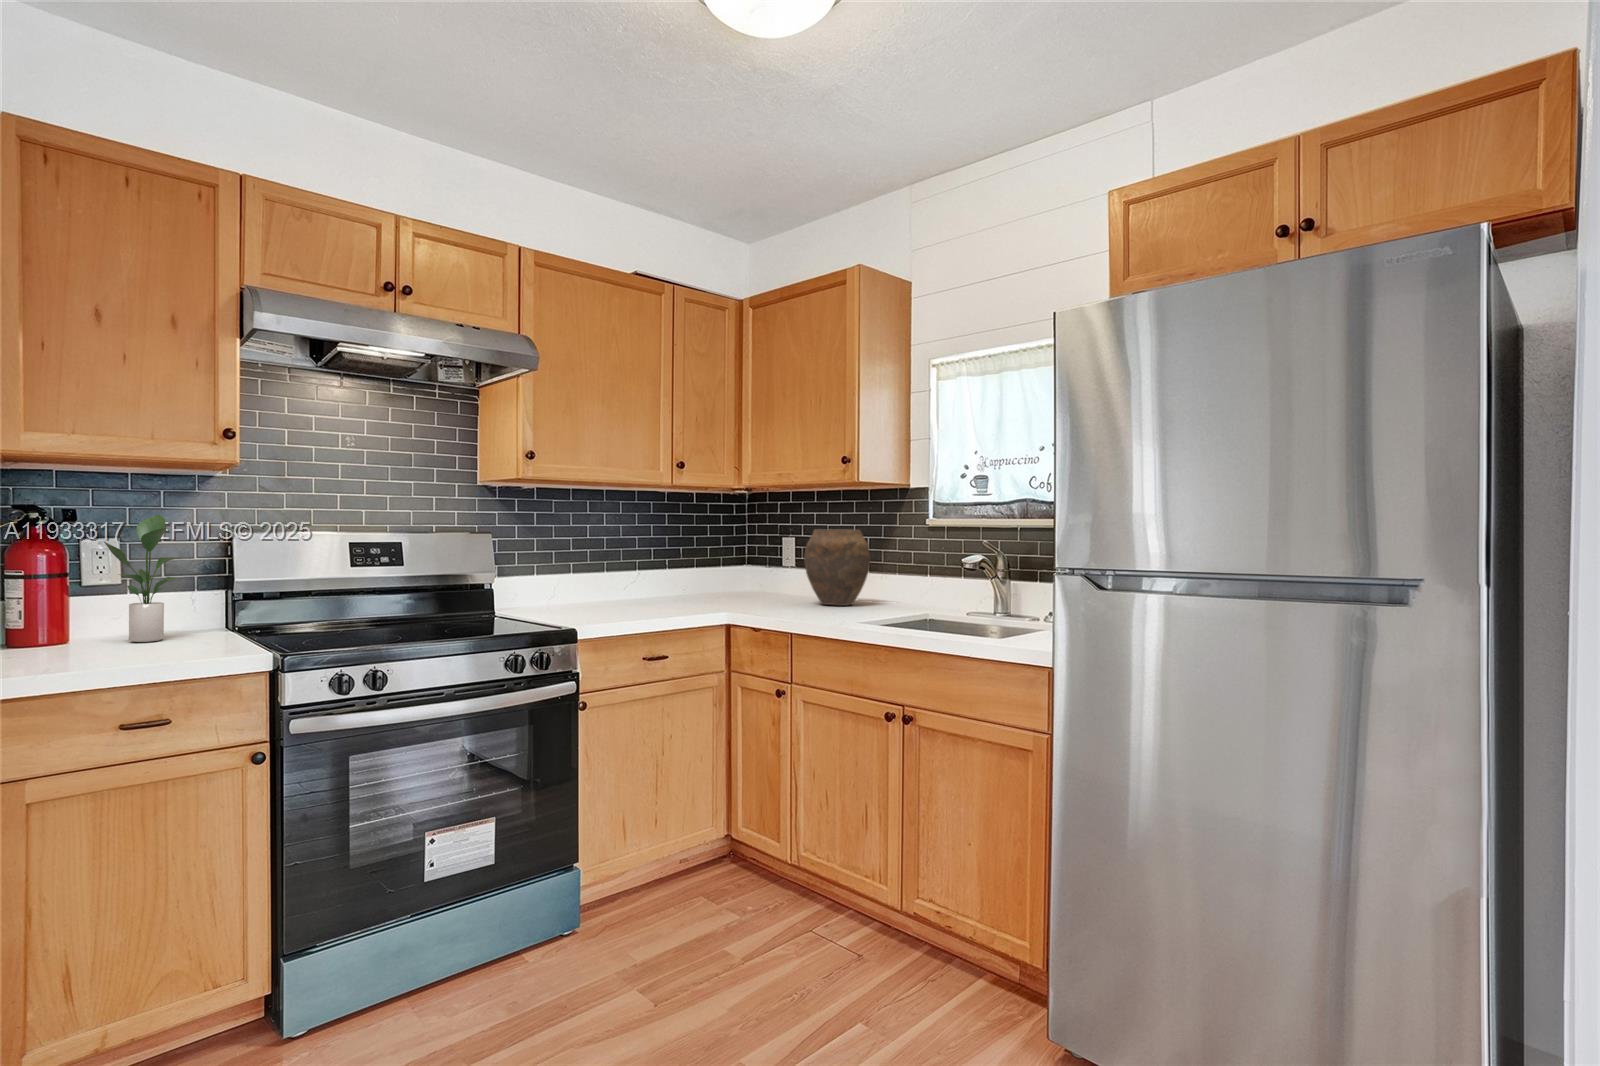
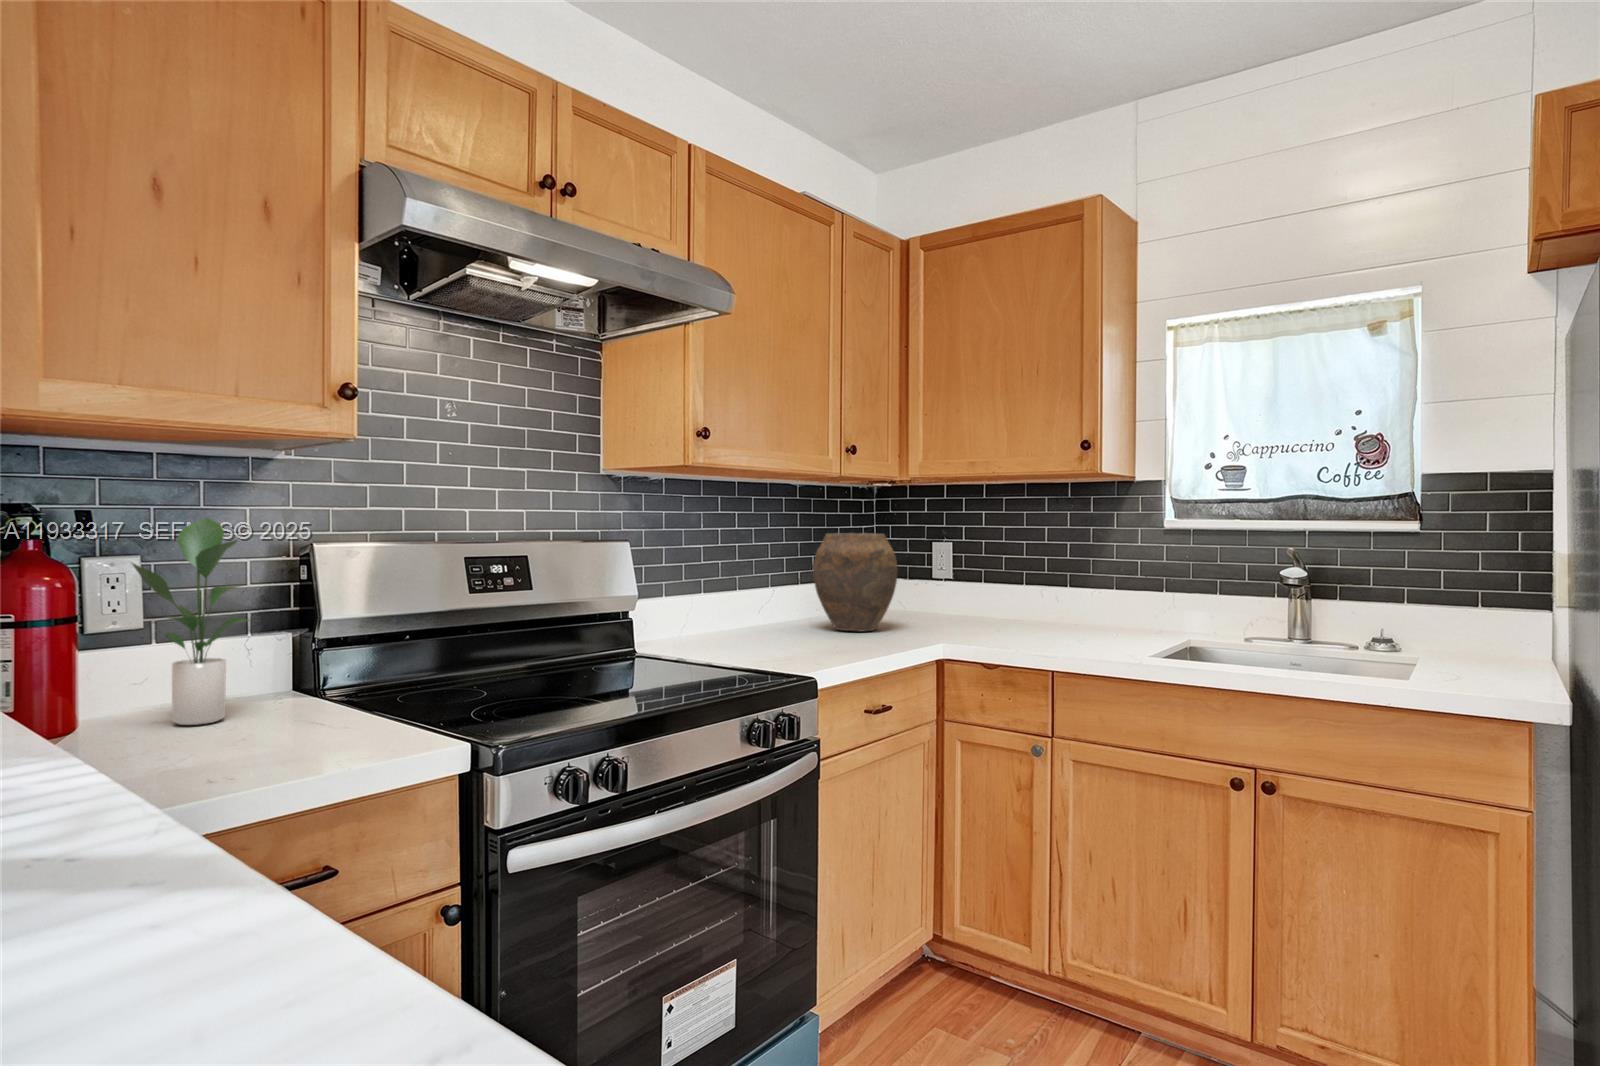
vase: present [804,529,870,606] -> present [813,533,898,632]

